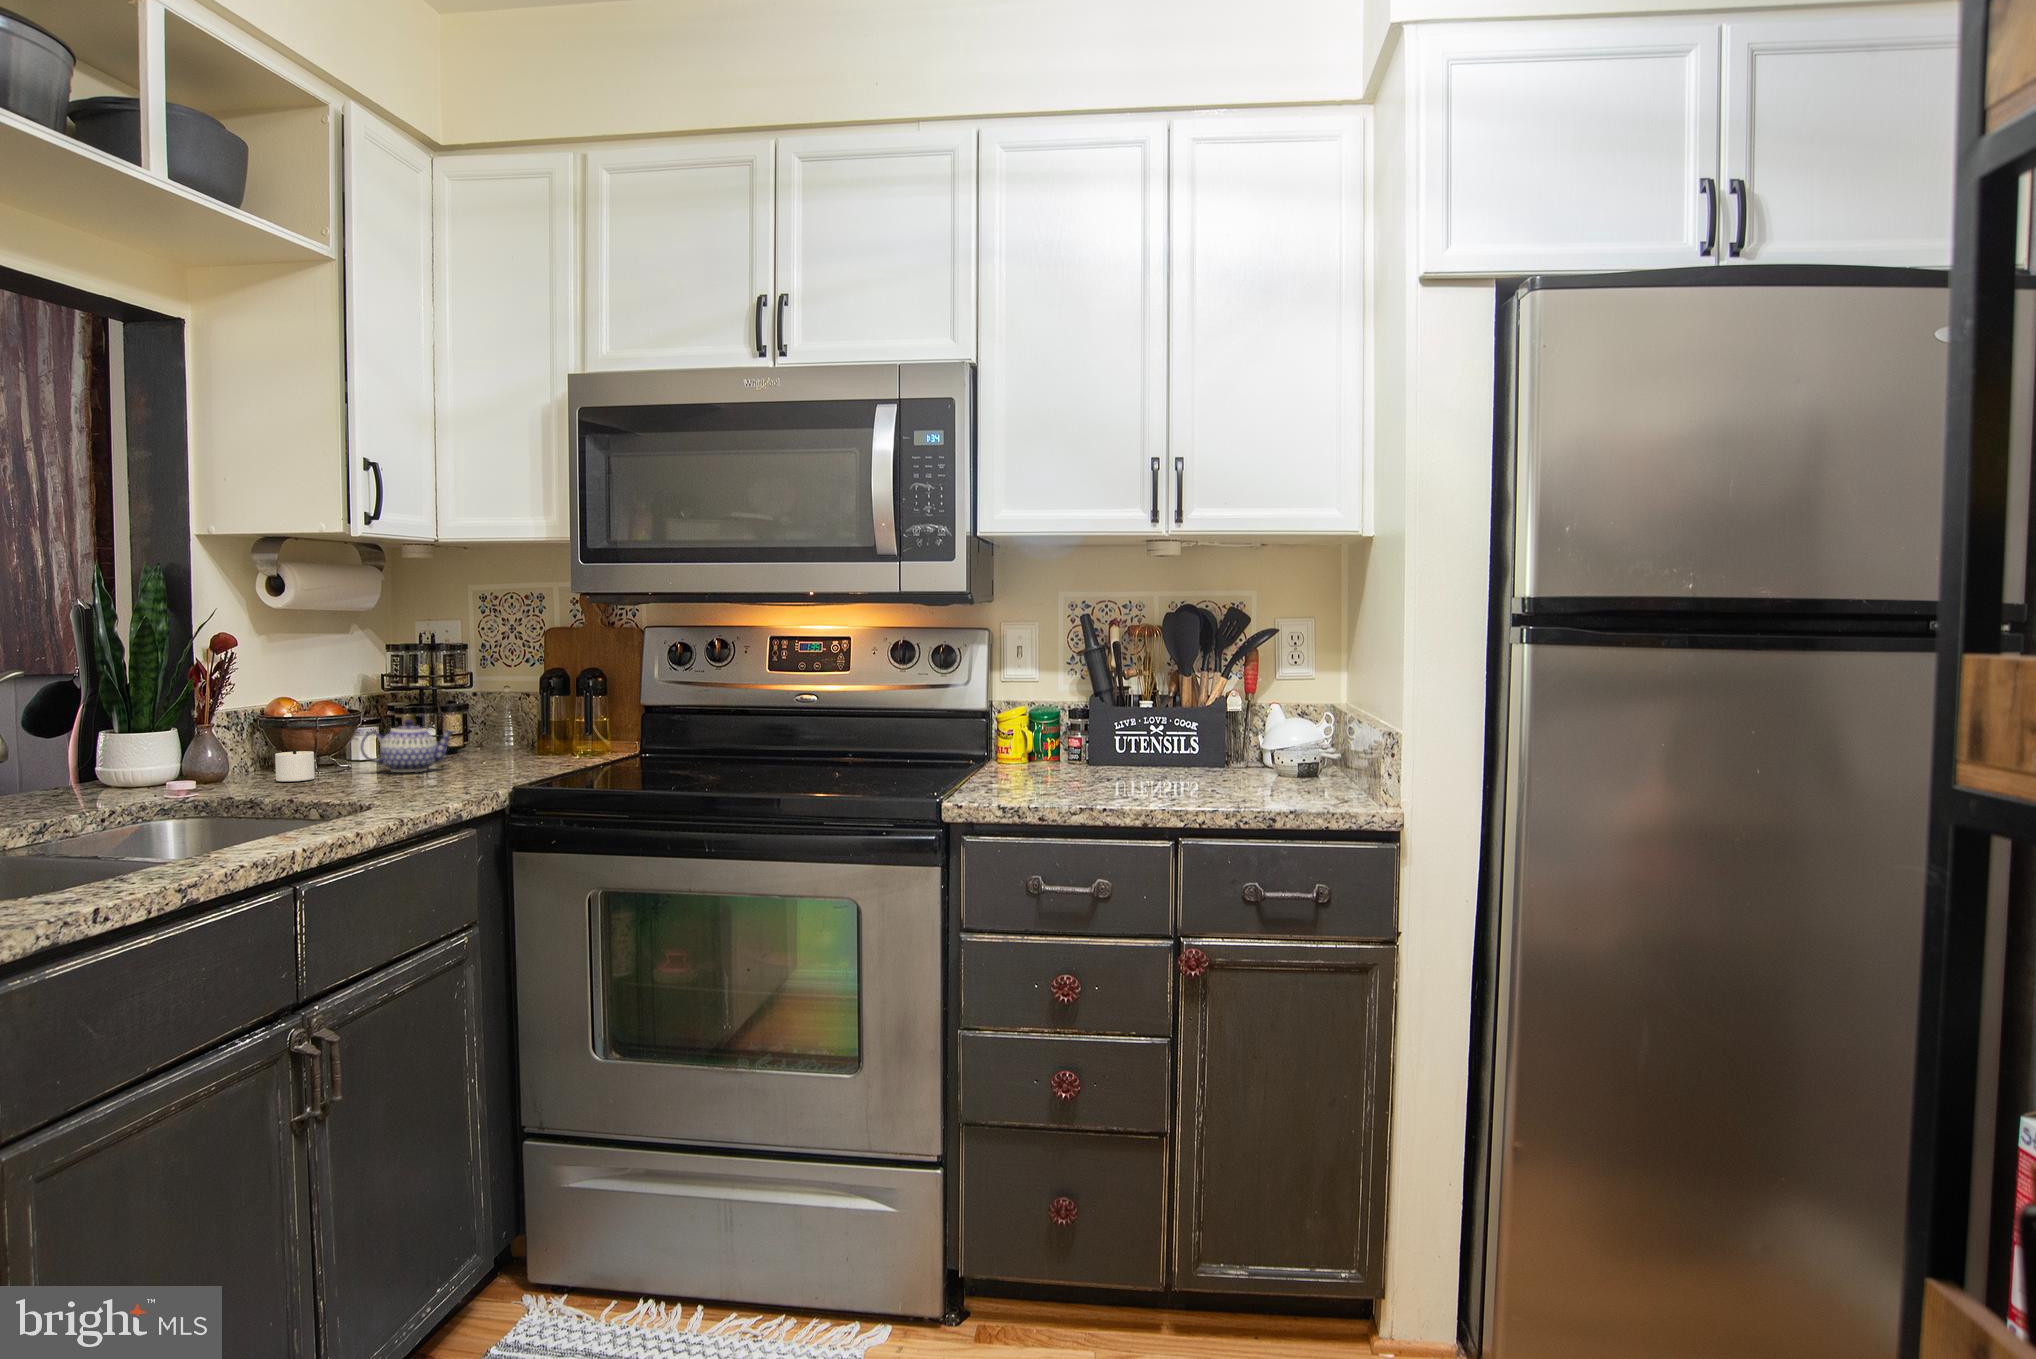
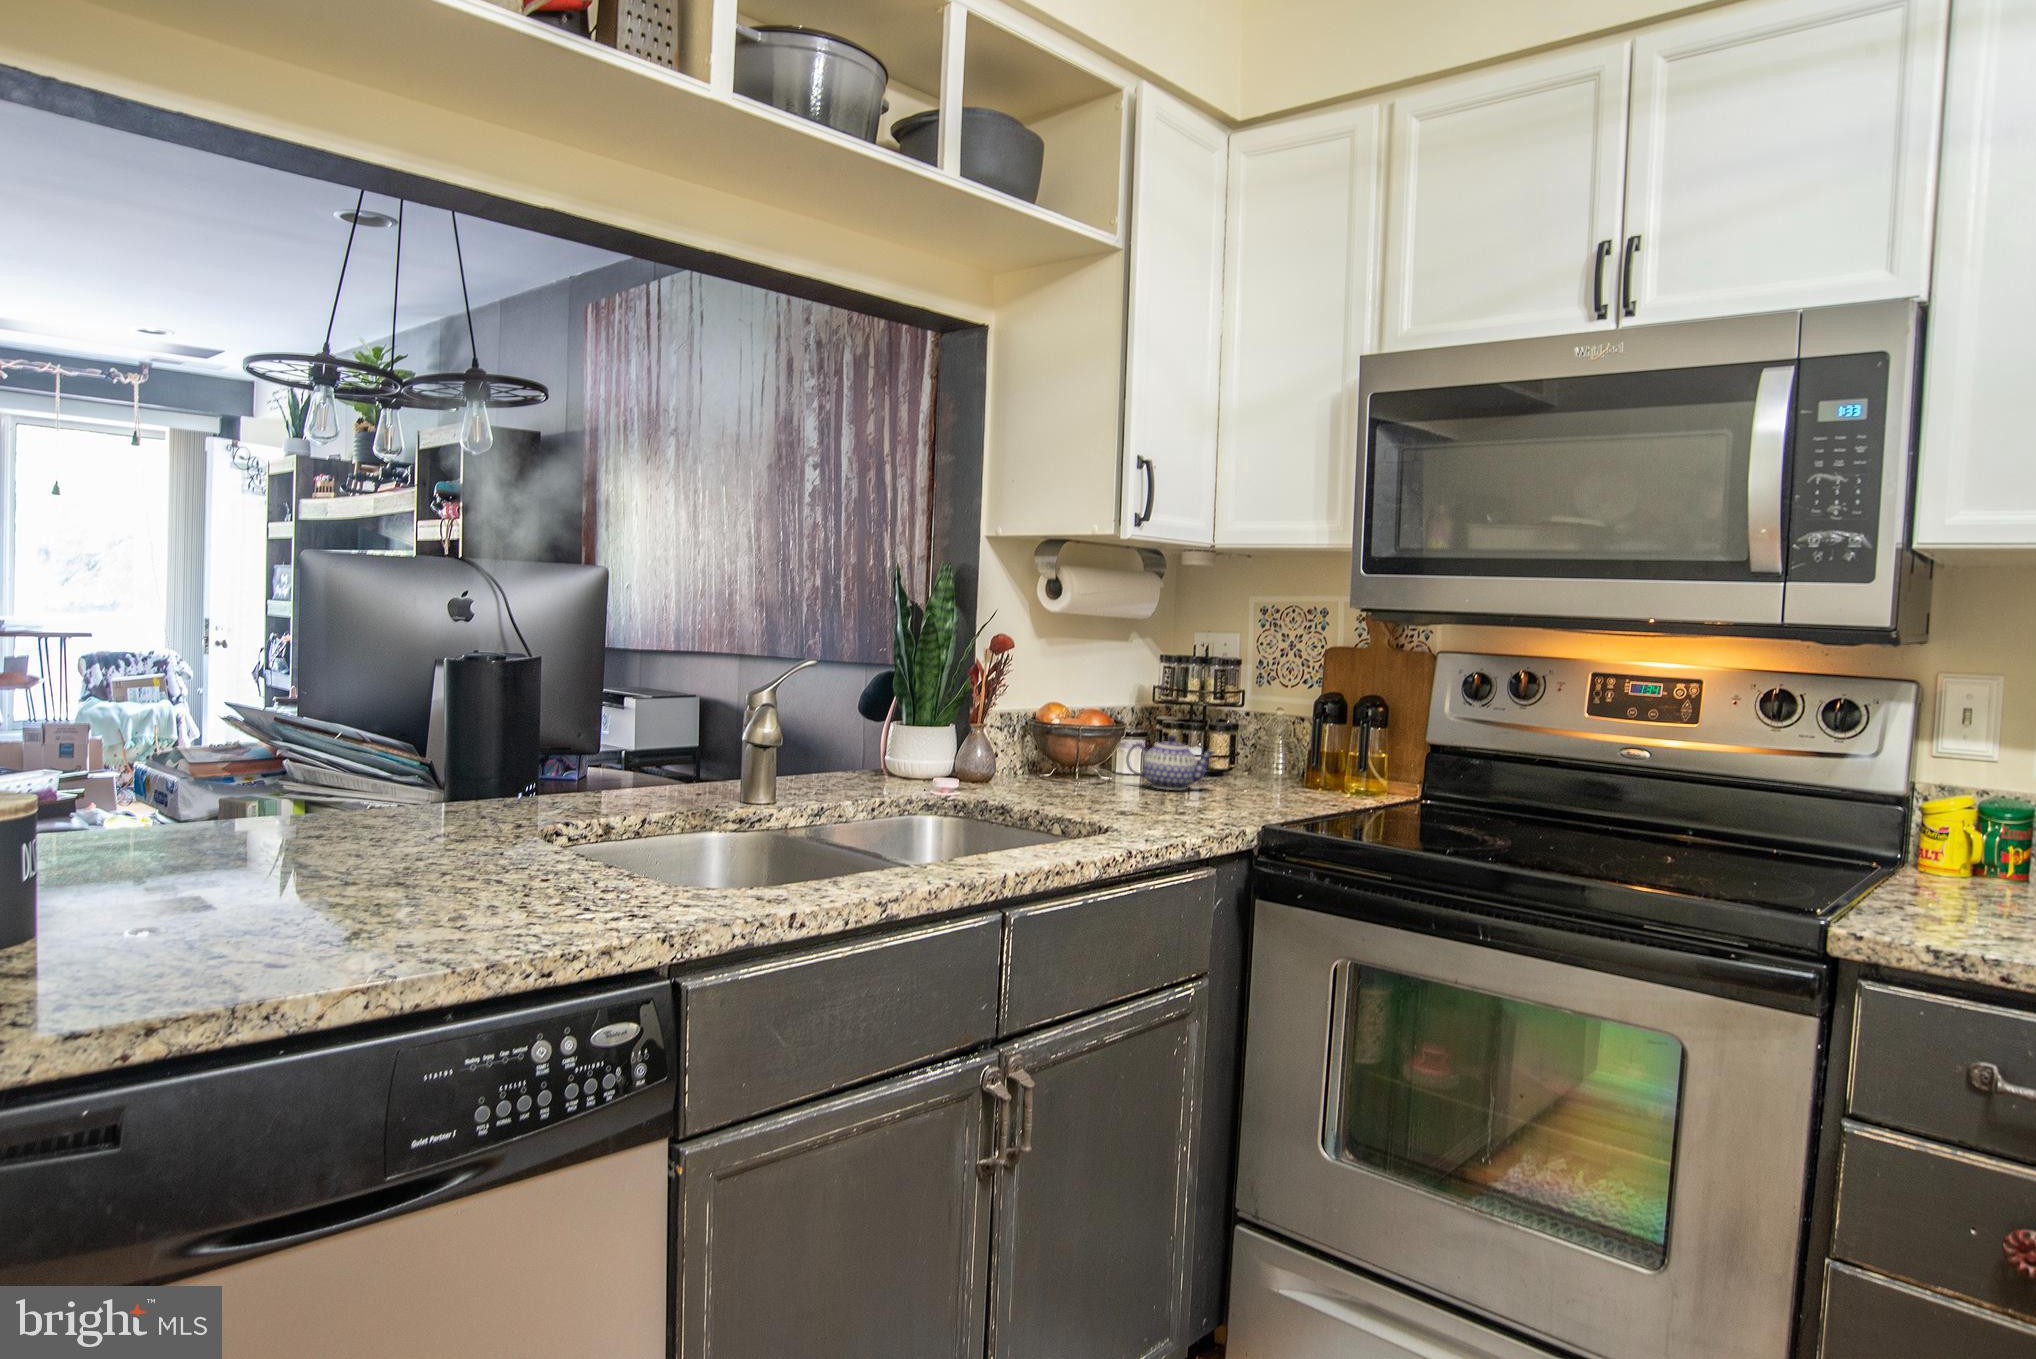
candle: present [275,749,315,781] -> none [1049,754,1095,786]

